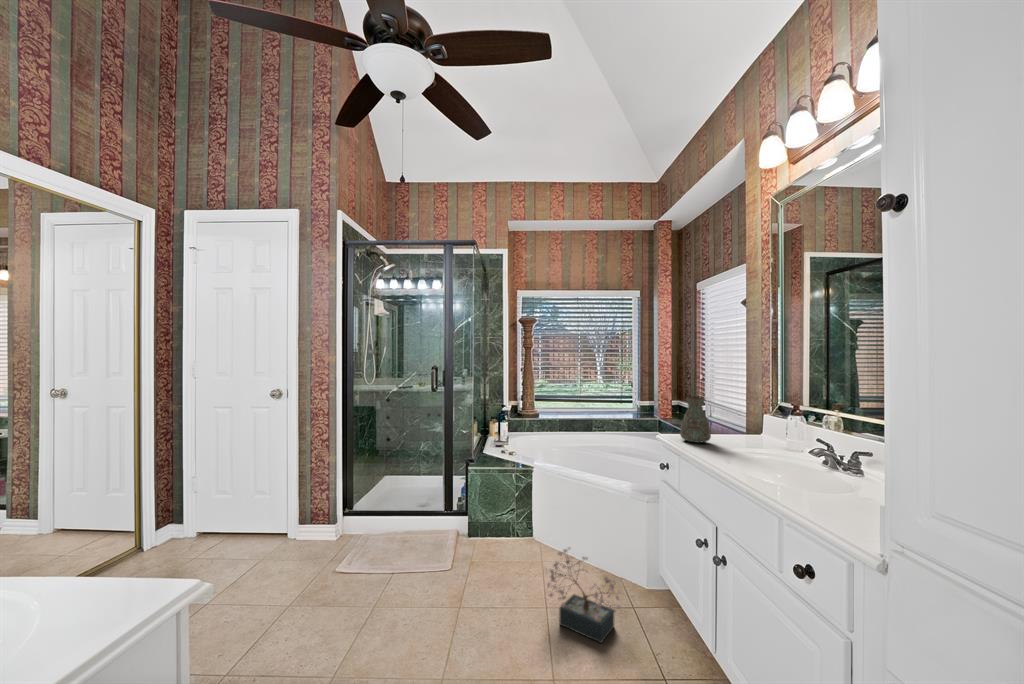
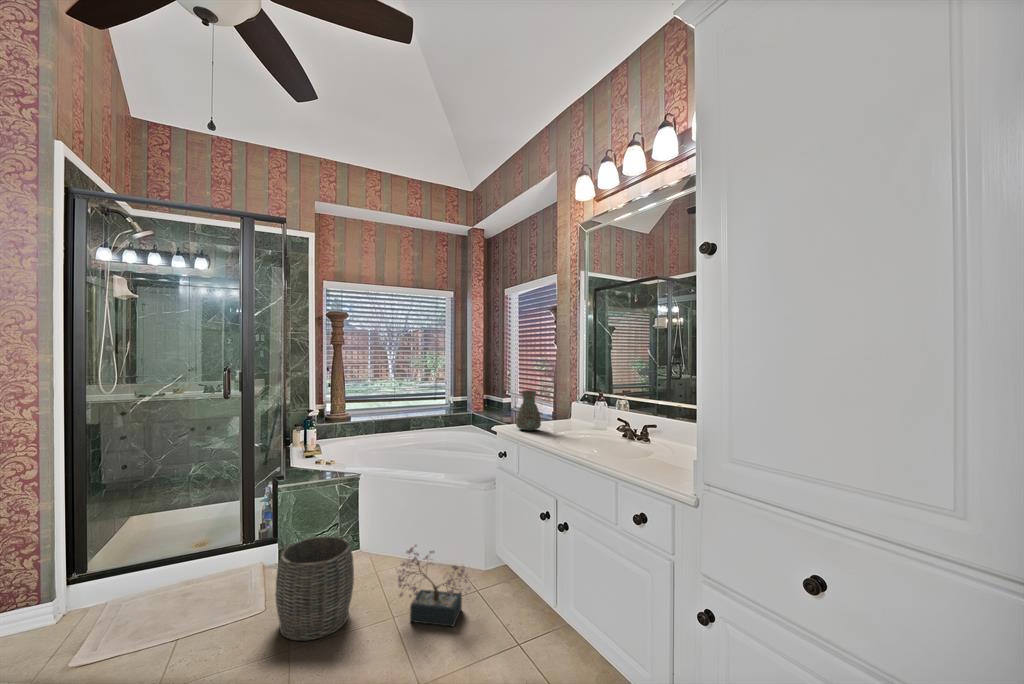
woven basket: none [446,522,511,616] -> present [276,536,354,641]

